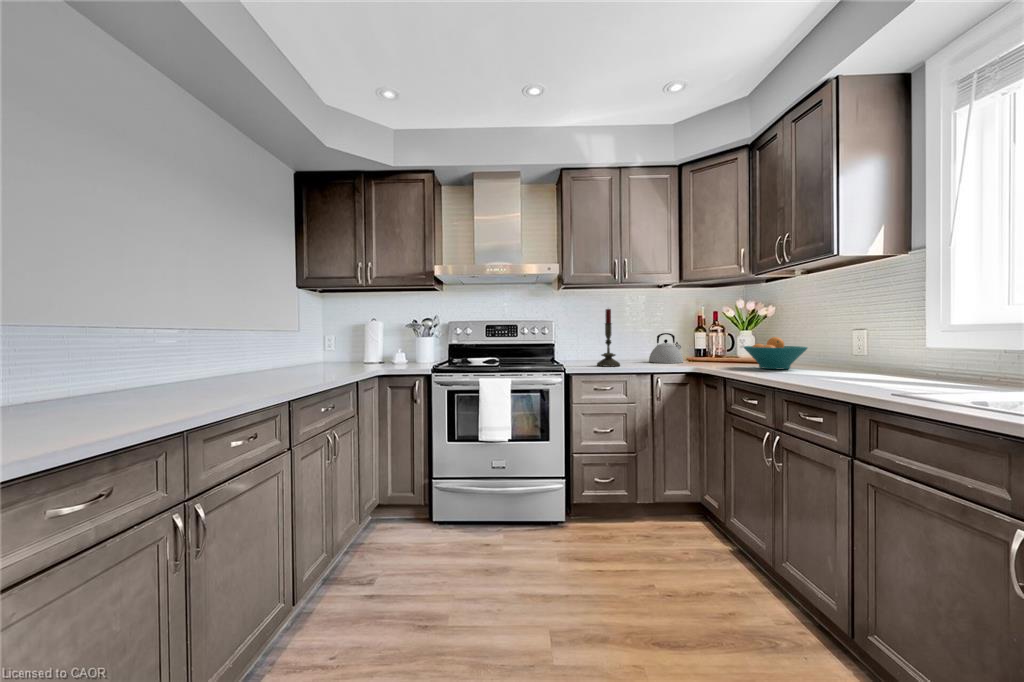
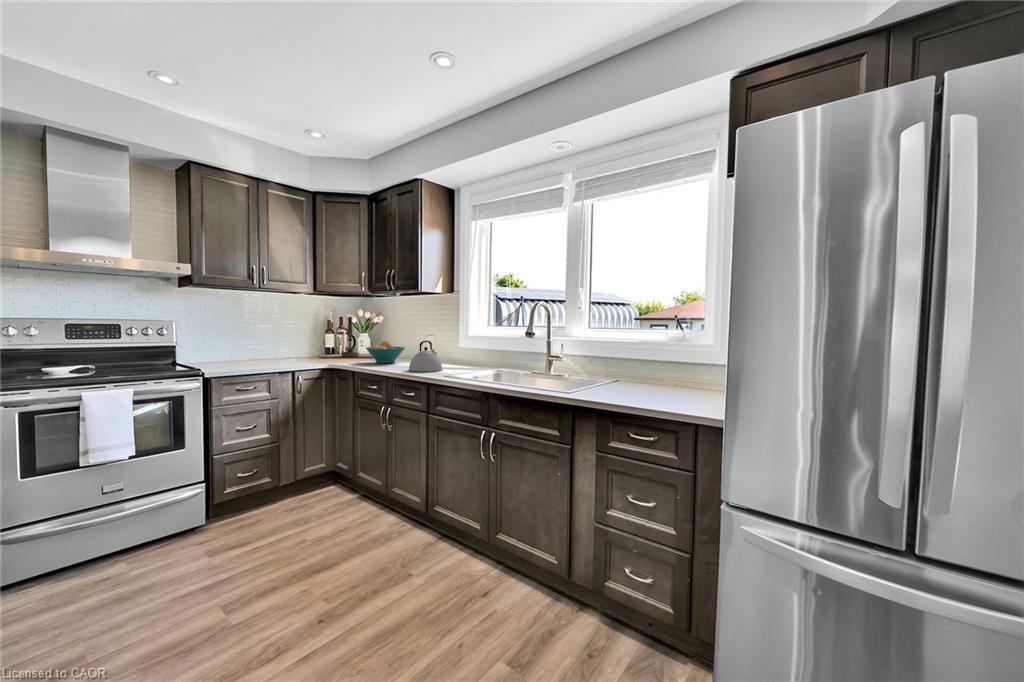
candle: present [597,309,620,367] -> present [342,316,359,357]
kettle: present [649,333,683,363] -> present [409,341,442,372]

